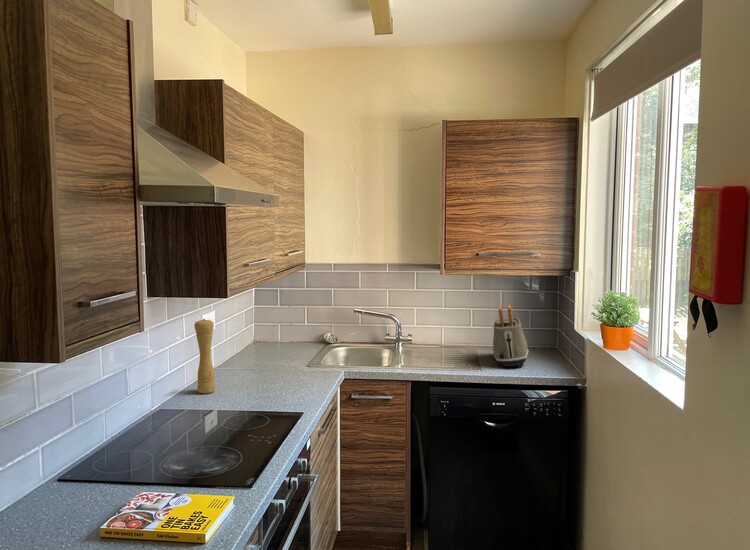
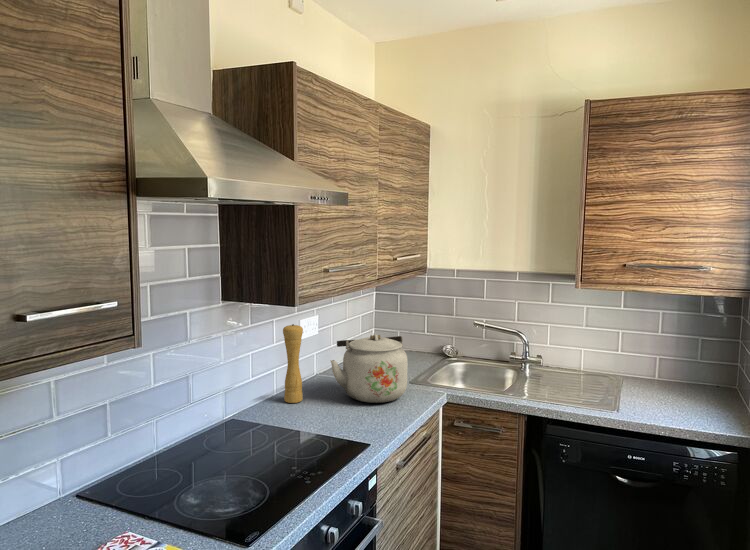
toaster: present [493,305,529,367] -> none [642,332,692,415]
kettle: none [241,323,310,385] -> present [331,334,408,403]

